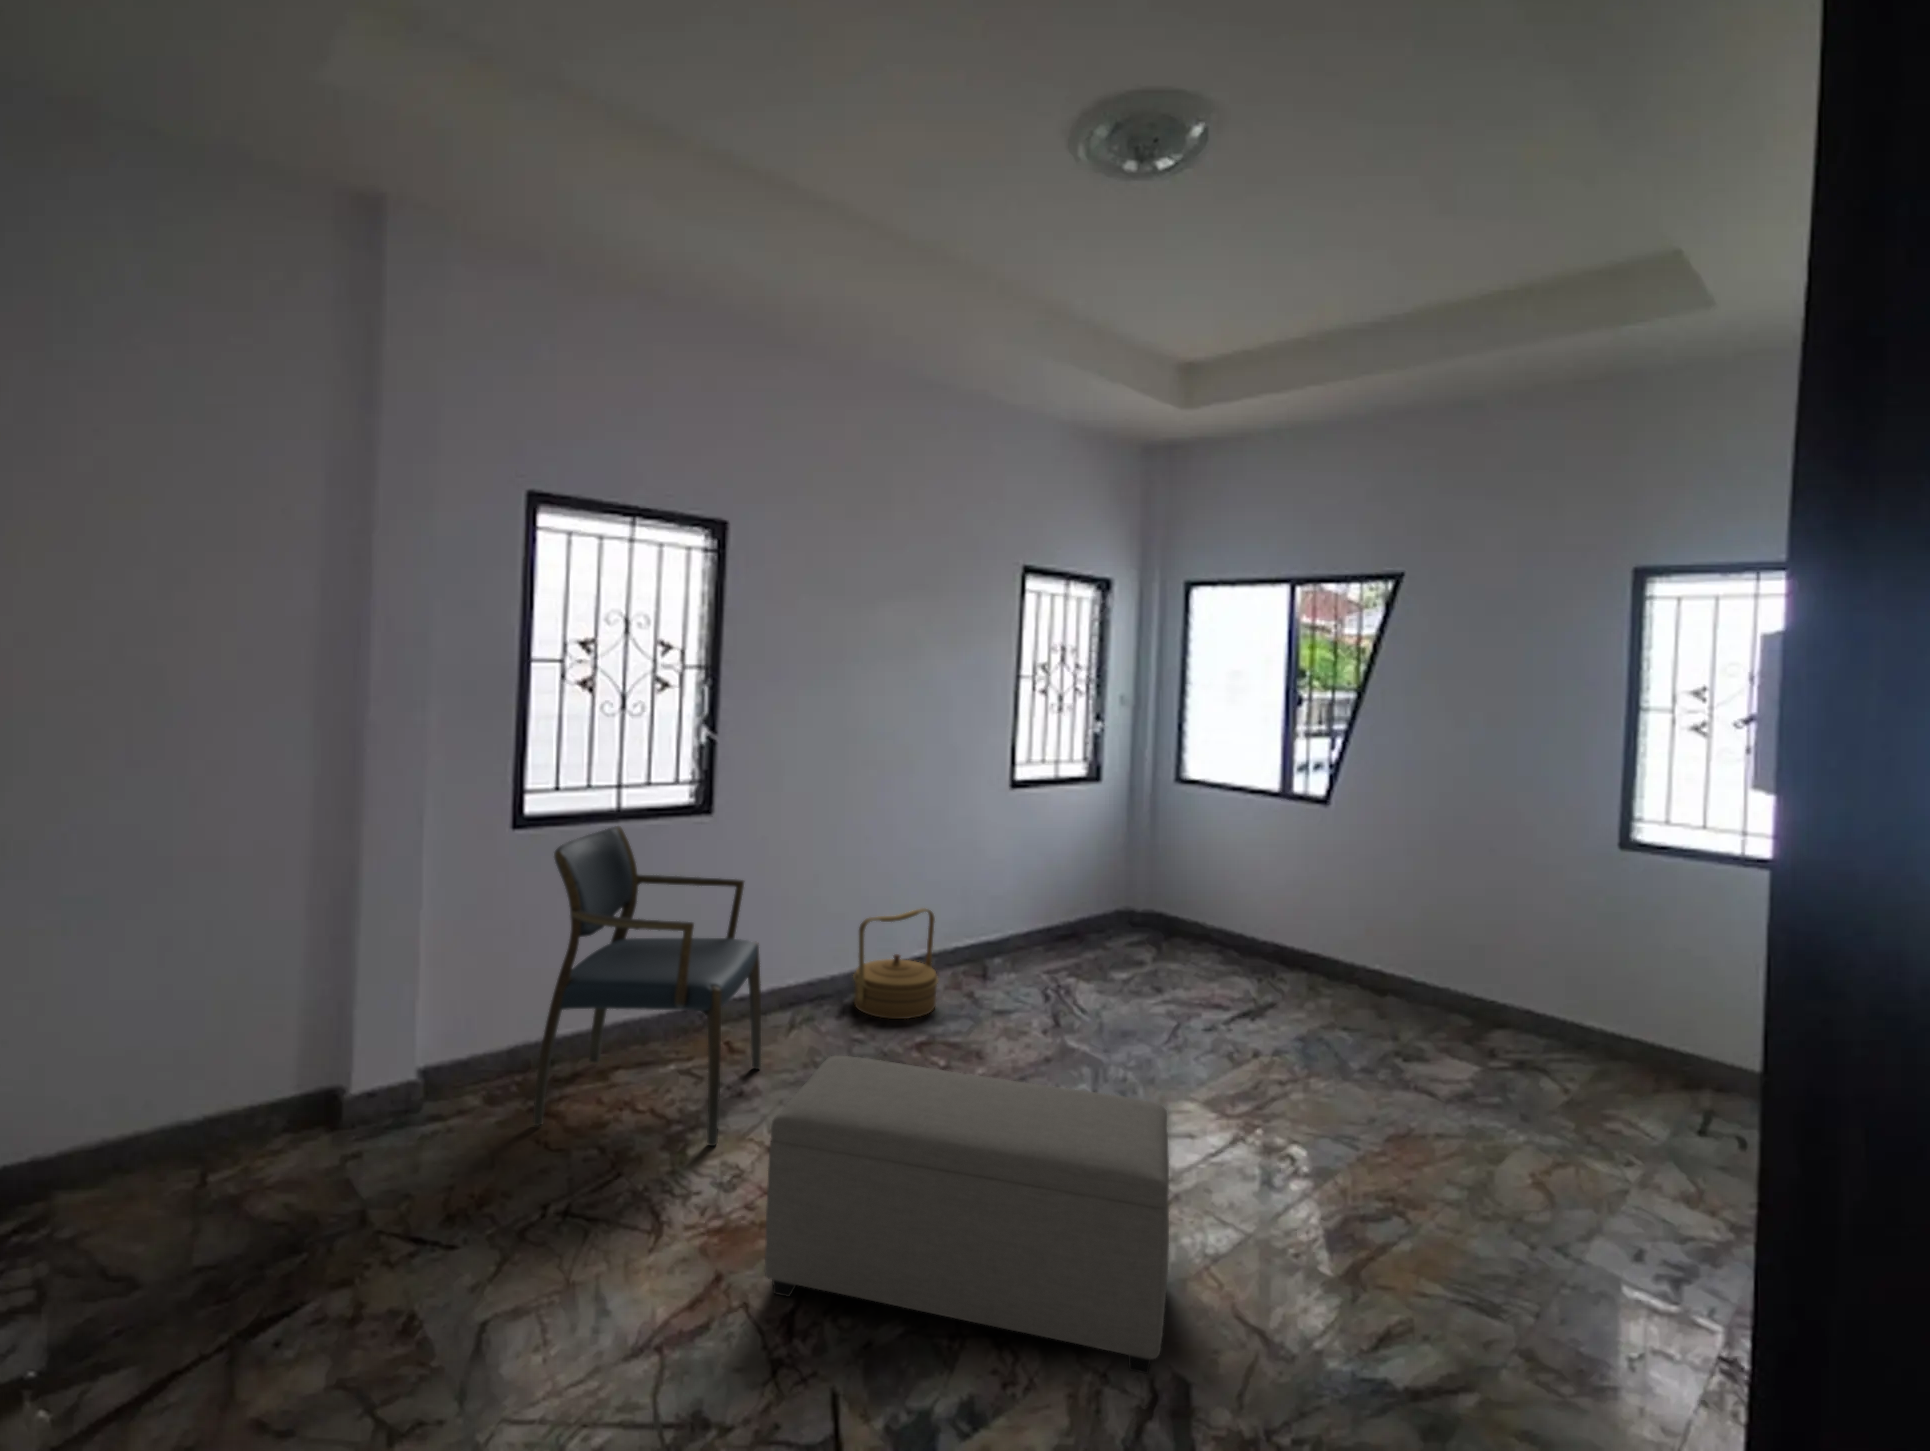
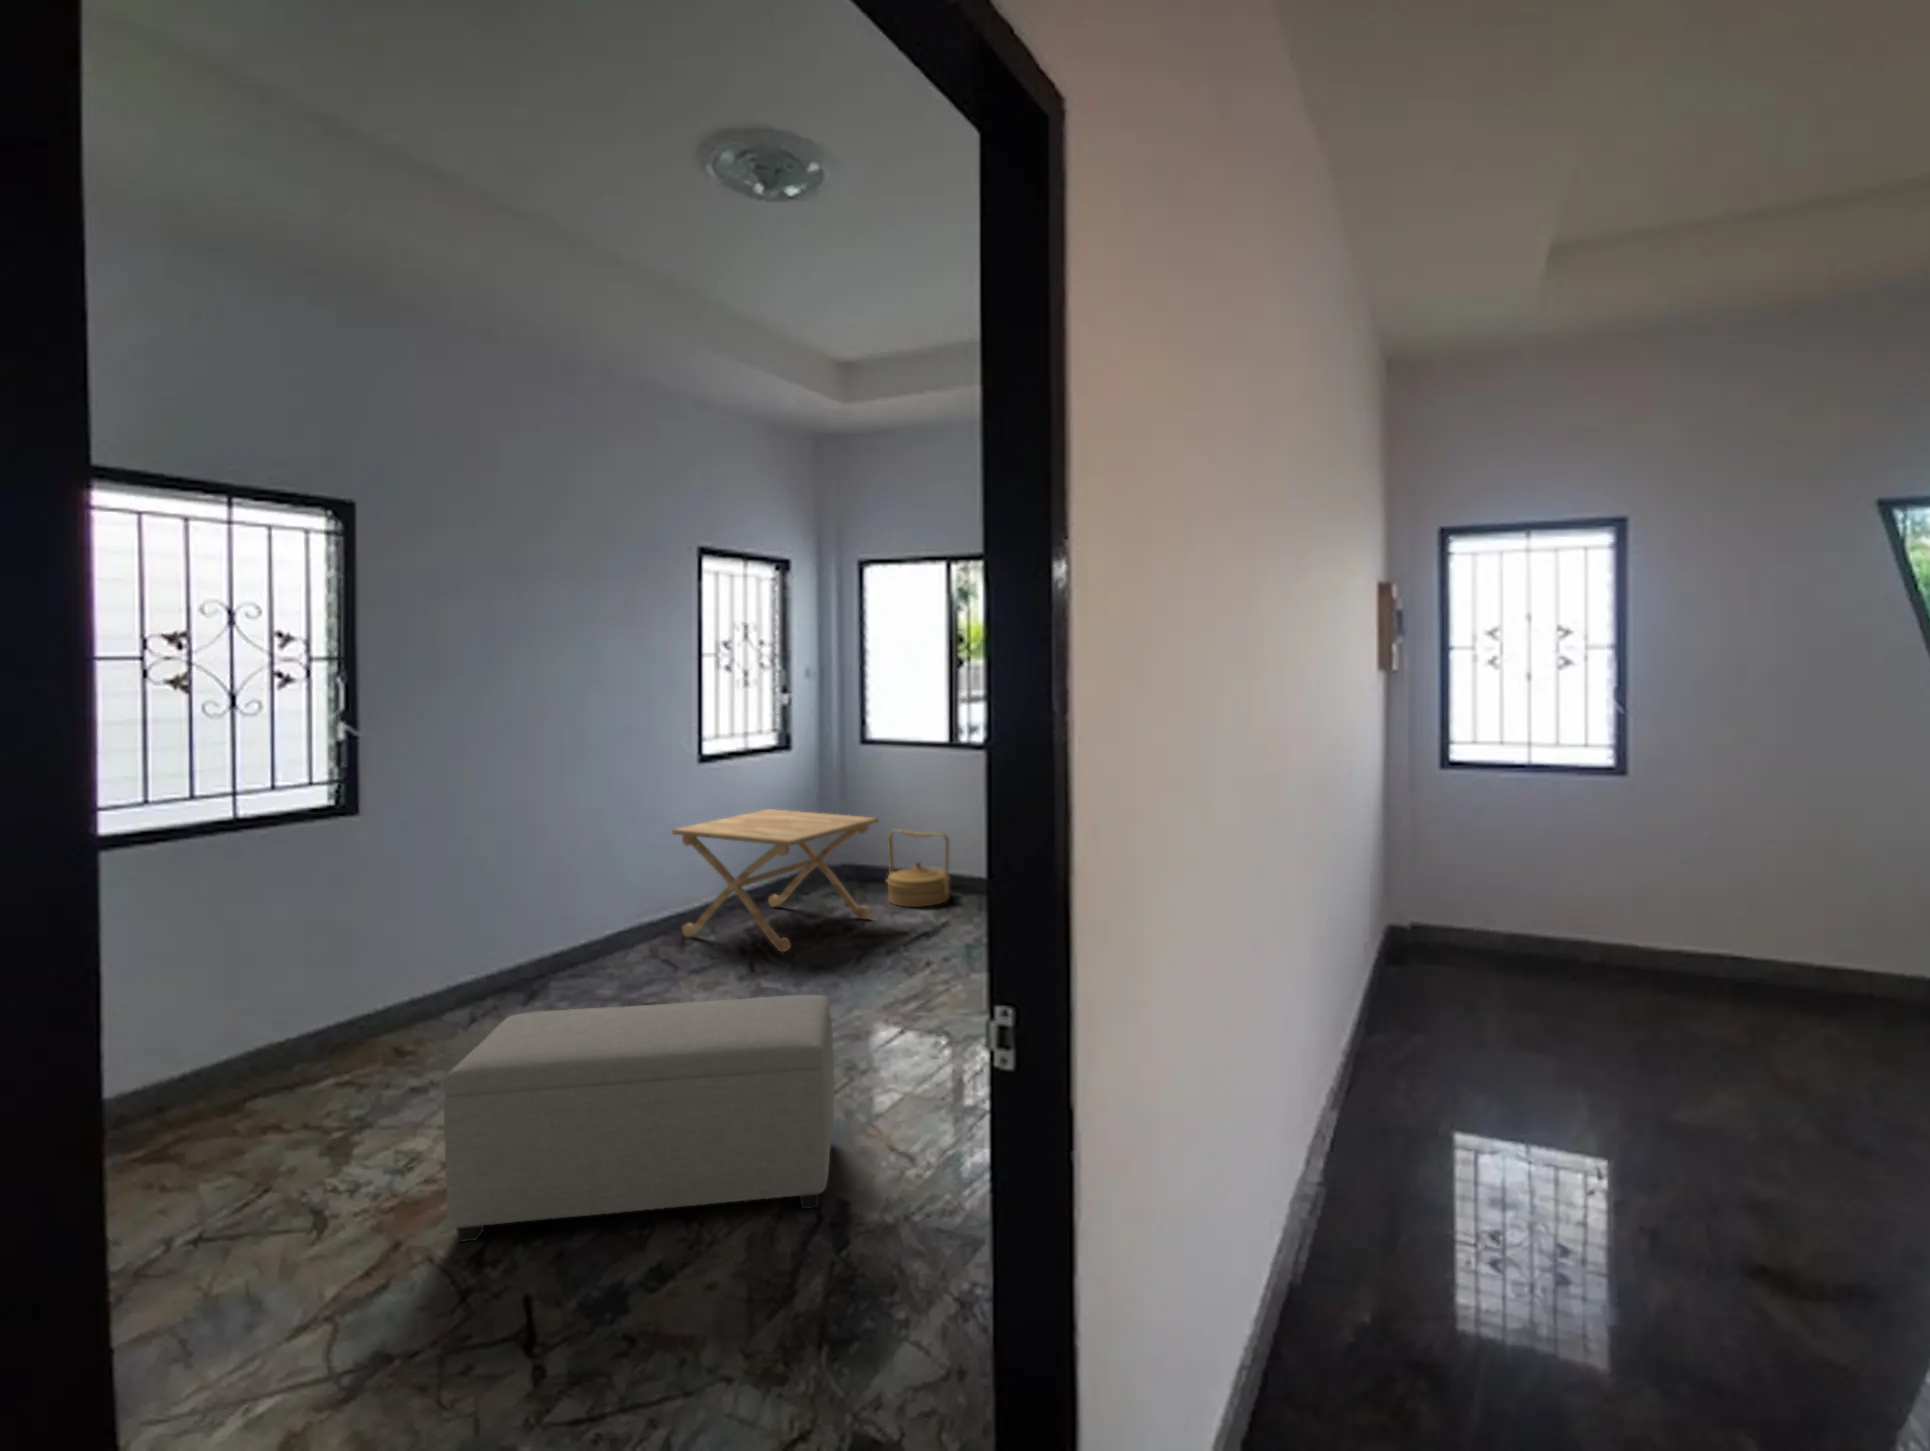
armchair: present [533,826,761,1146] -> none [148,834,437,1169]
side table: none [980,844,1198,1007] -> present [672,809,879,952]
woven basket: present [853,908,938,1019] -> present [887,830,950,907]

